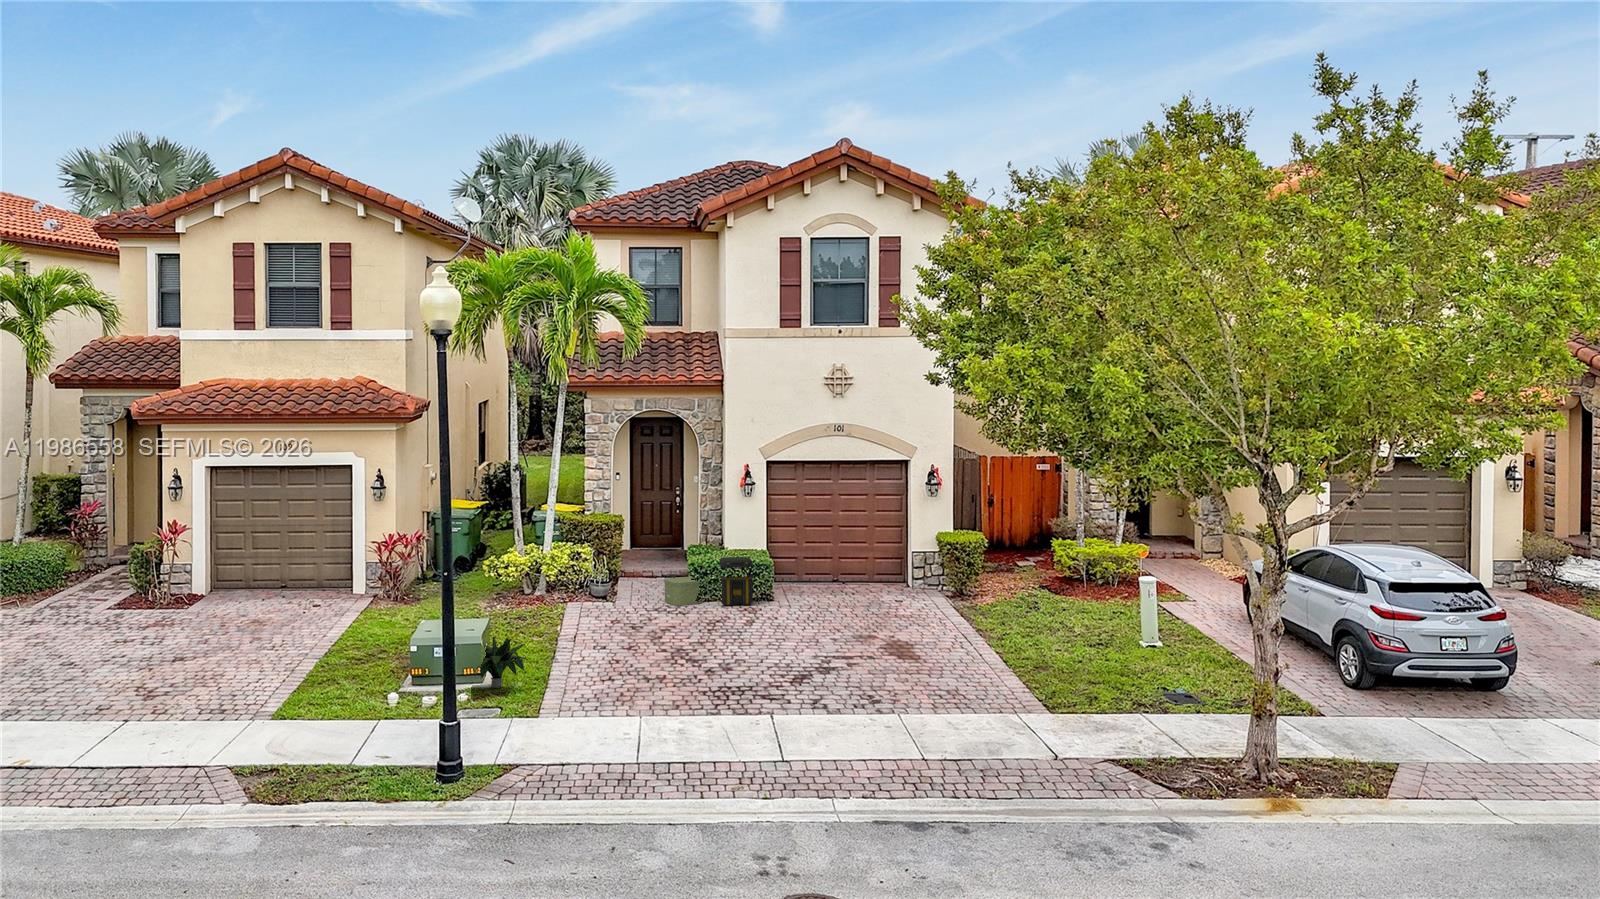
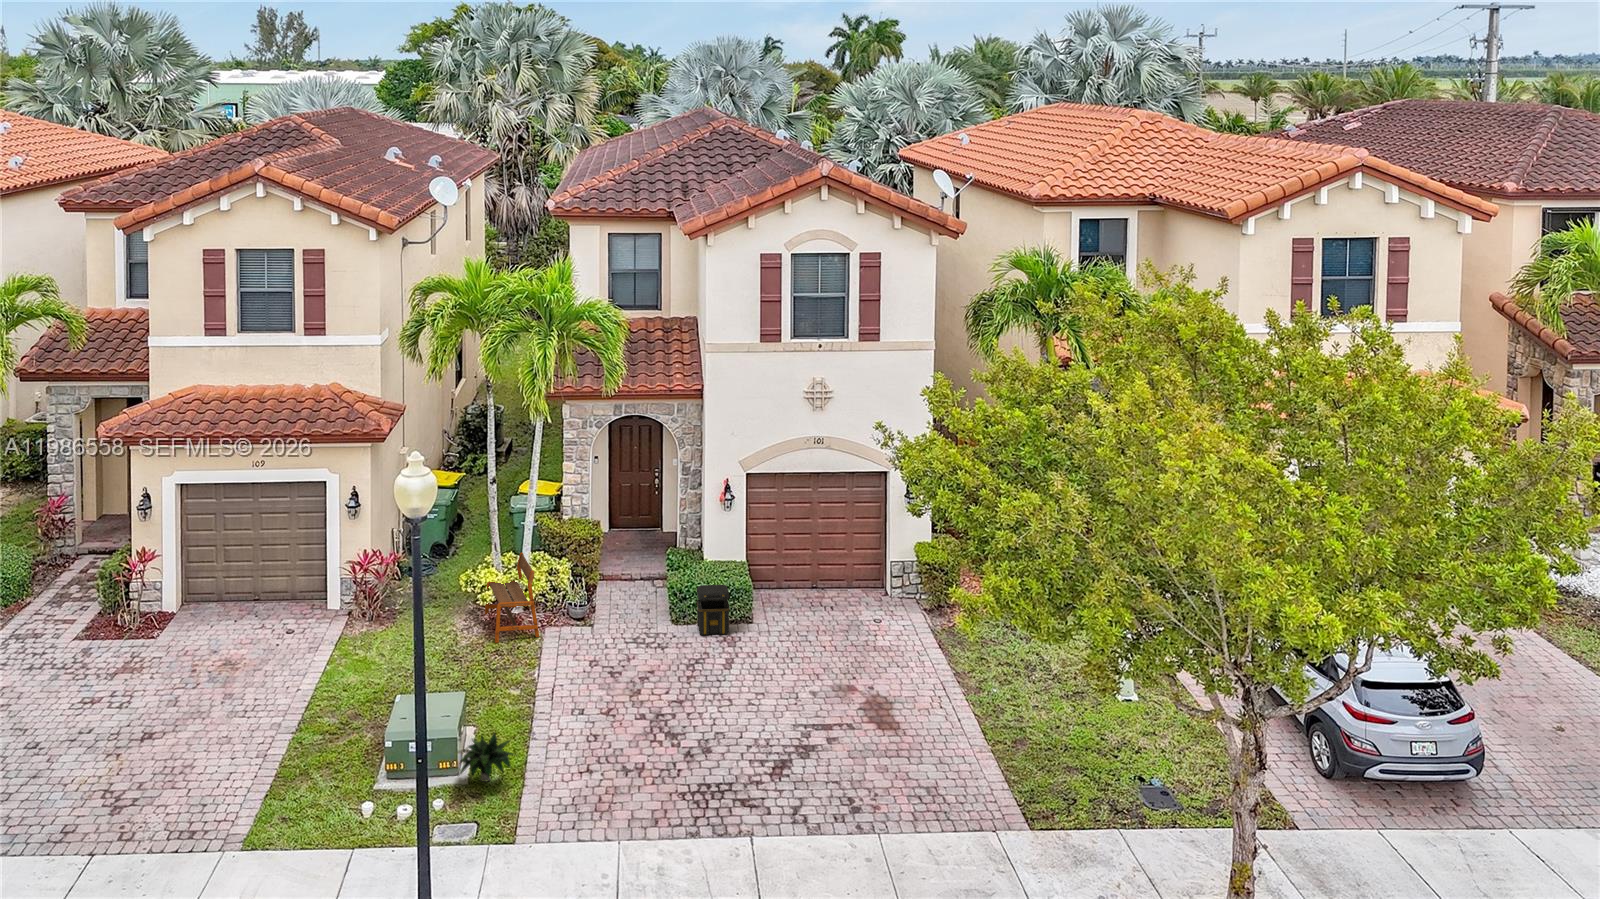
bench: none [501,530,557,611] -> present [485,553,539,643]
storage box: present [664,577,703,605] -> none [643,600,681,633]

